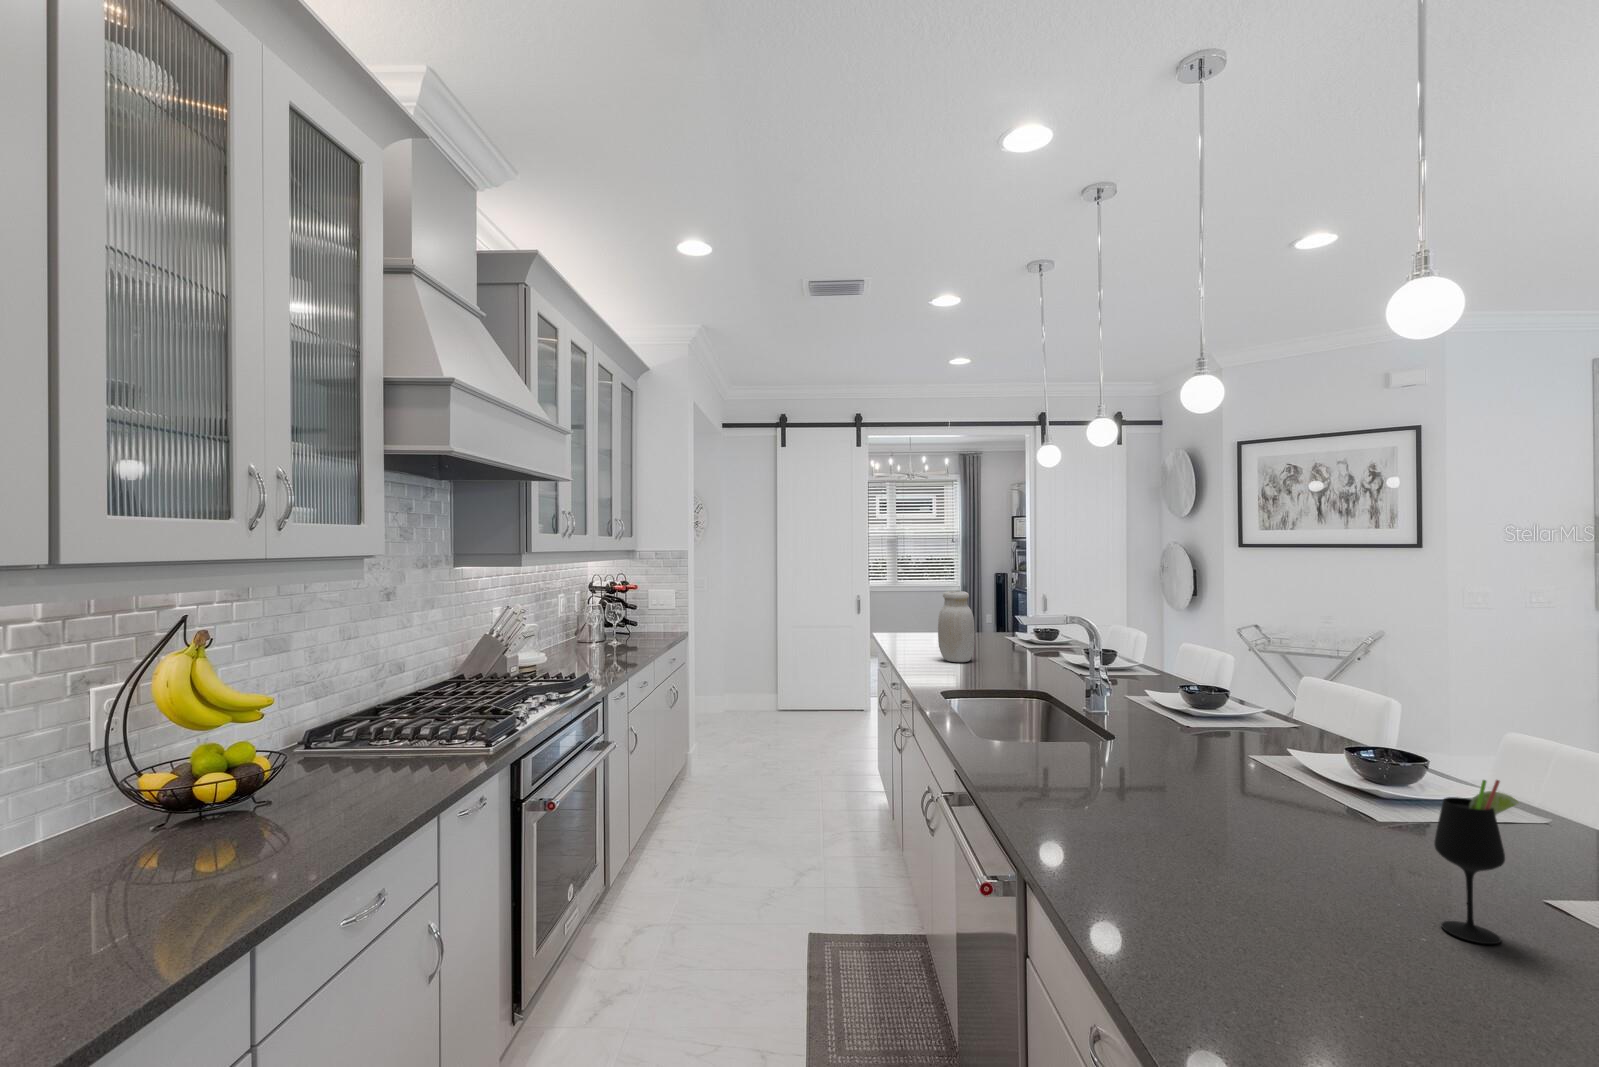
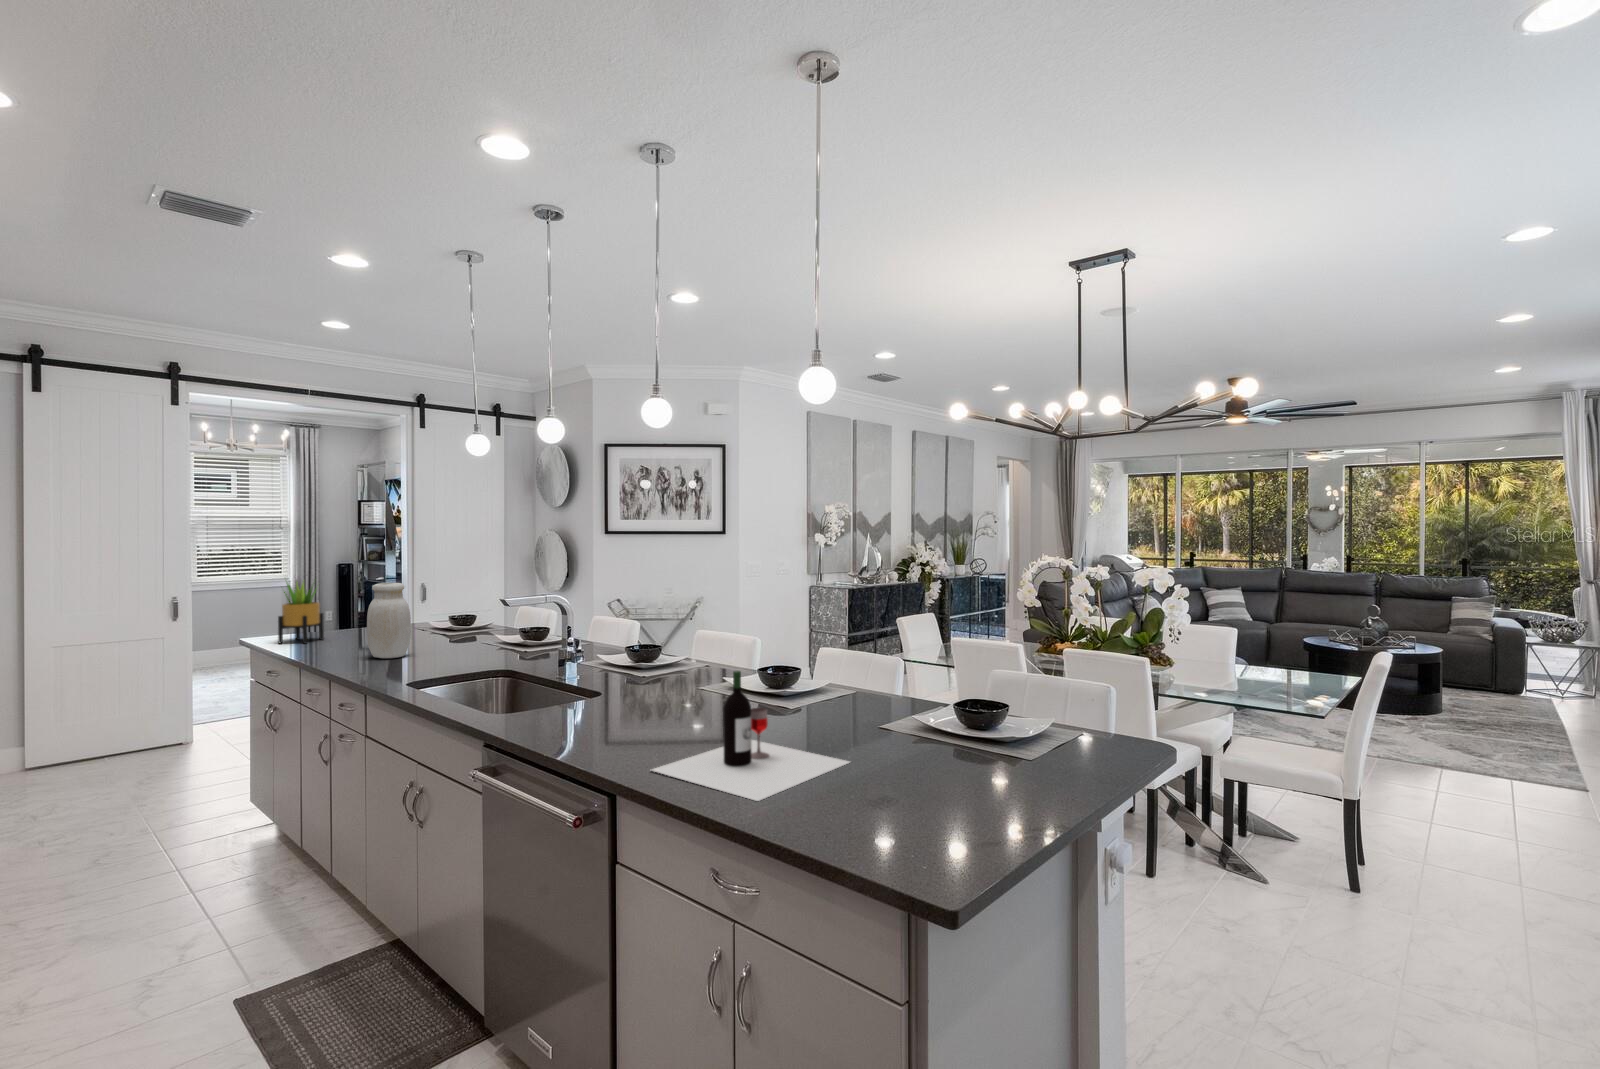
potted plant: none [893,581,926,640] -> present [278,583,324,644]
wine bottle: none [1059,746,1405,960] -> present [652,671,850,801]
wine glass: present [1434,780,1518,944] -> none [854,659,888,749]

